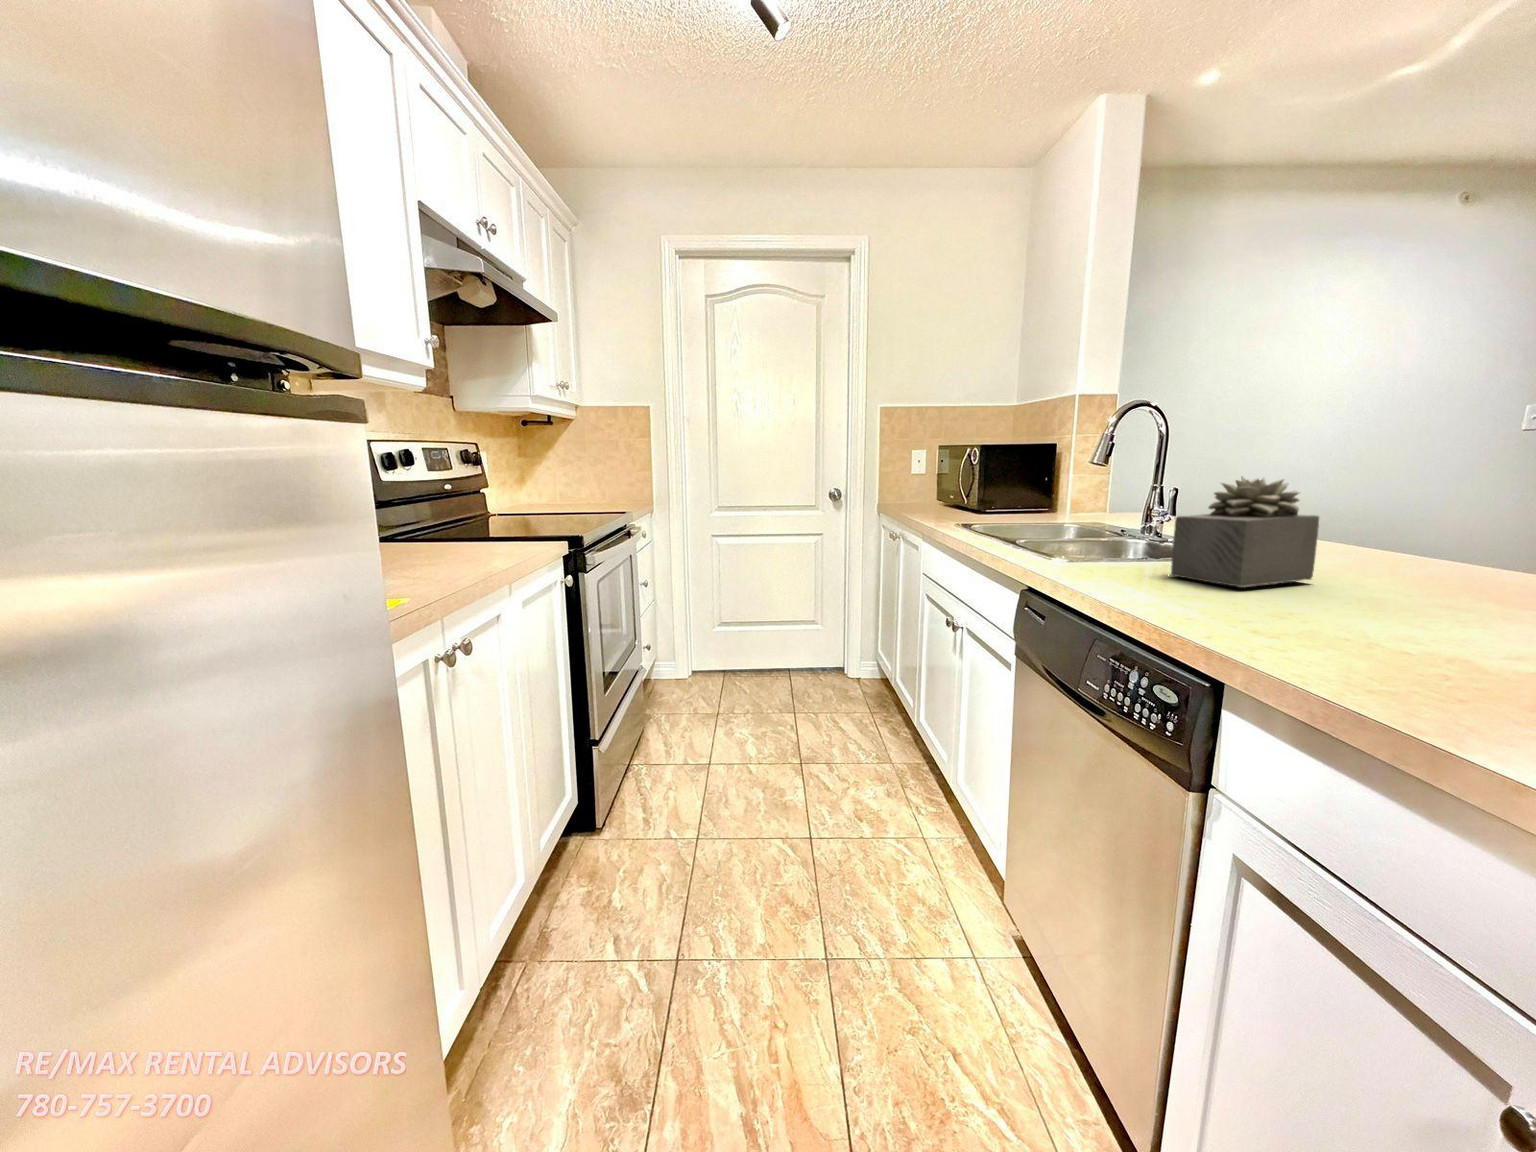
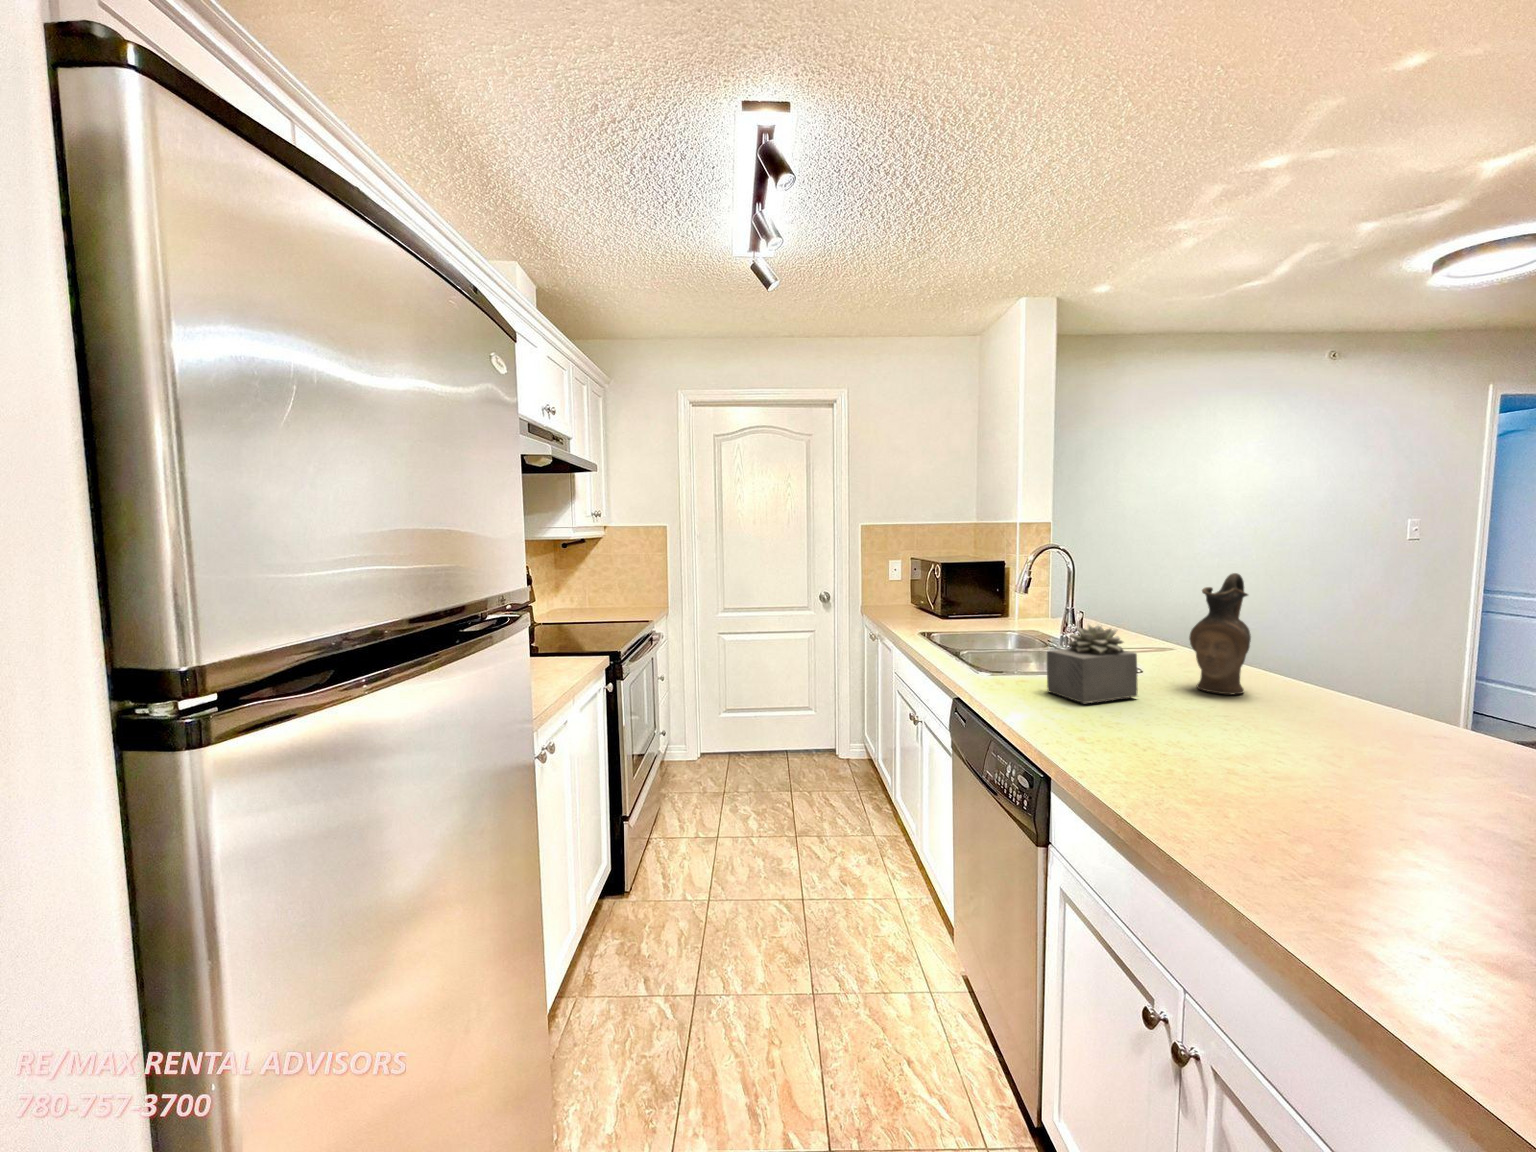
ceramic pitcher: none [1383,401,1497,578] -> present [1189,573,1251,694]

